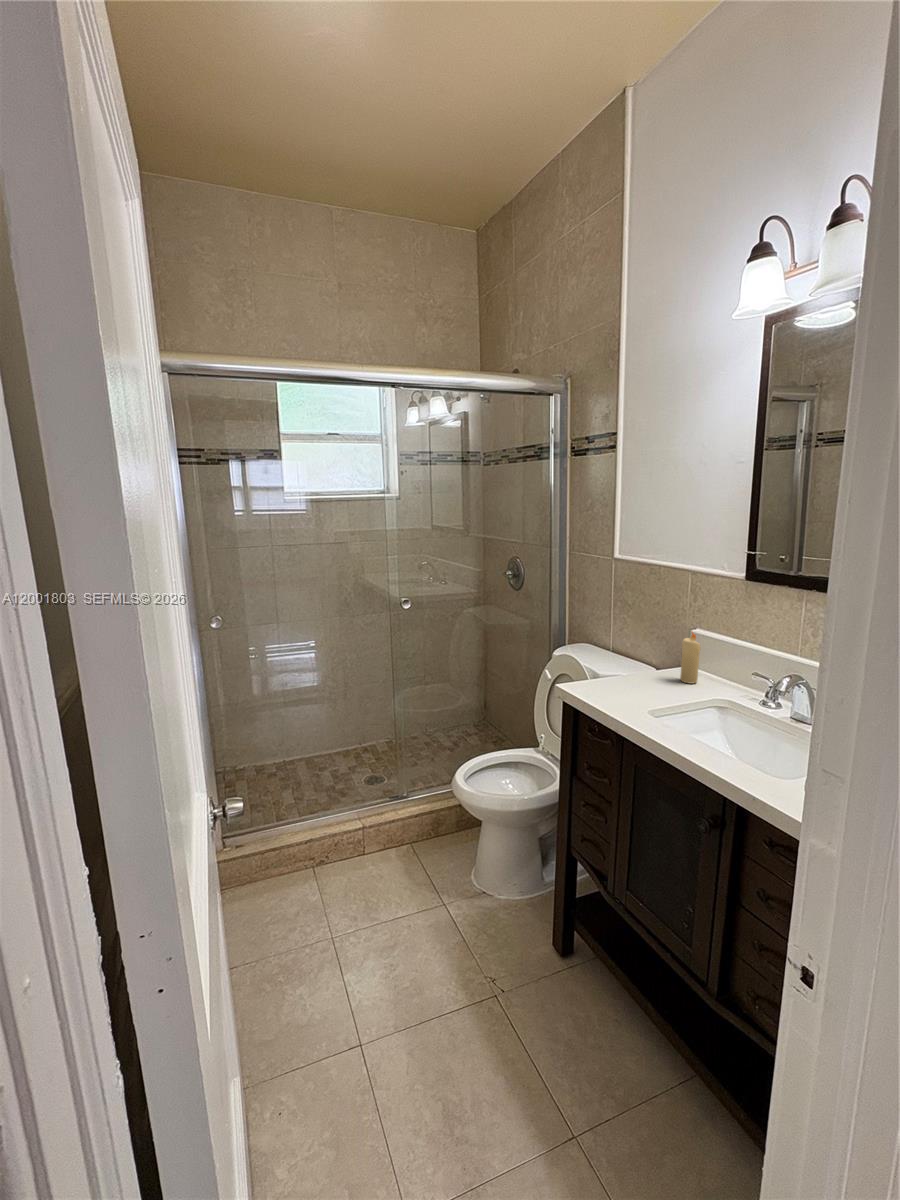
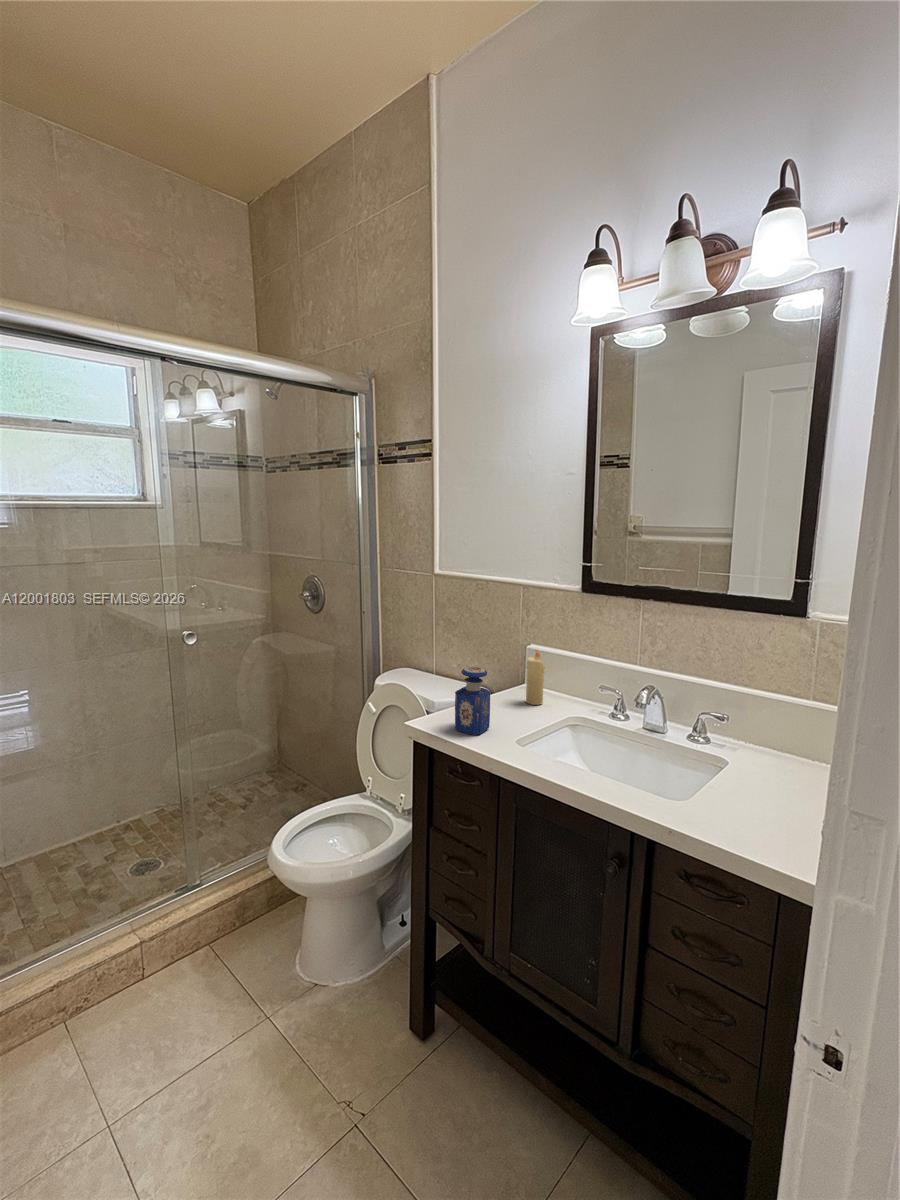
perfume bottle: none [599,639,633,699] -> present [455,667,490,735]

